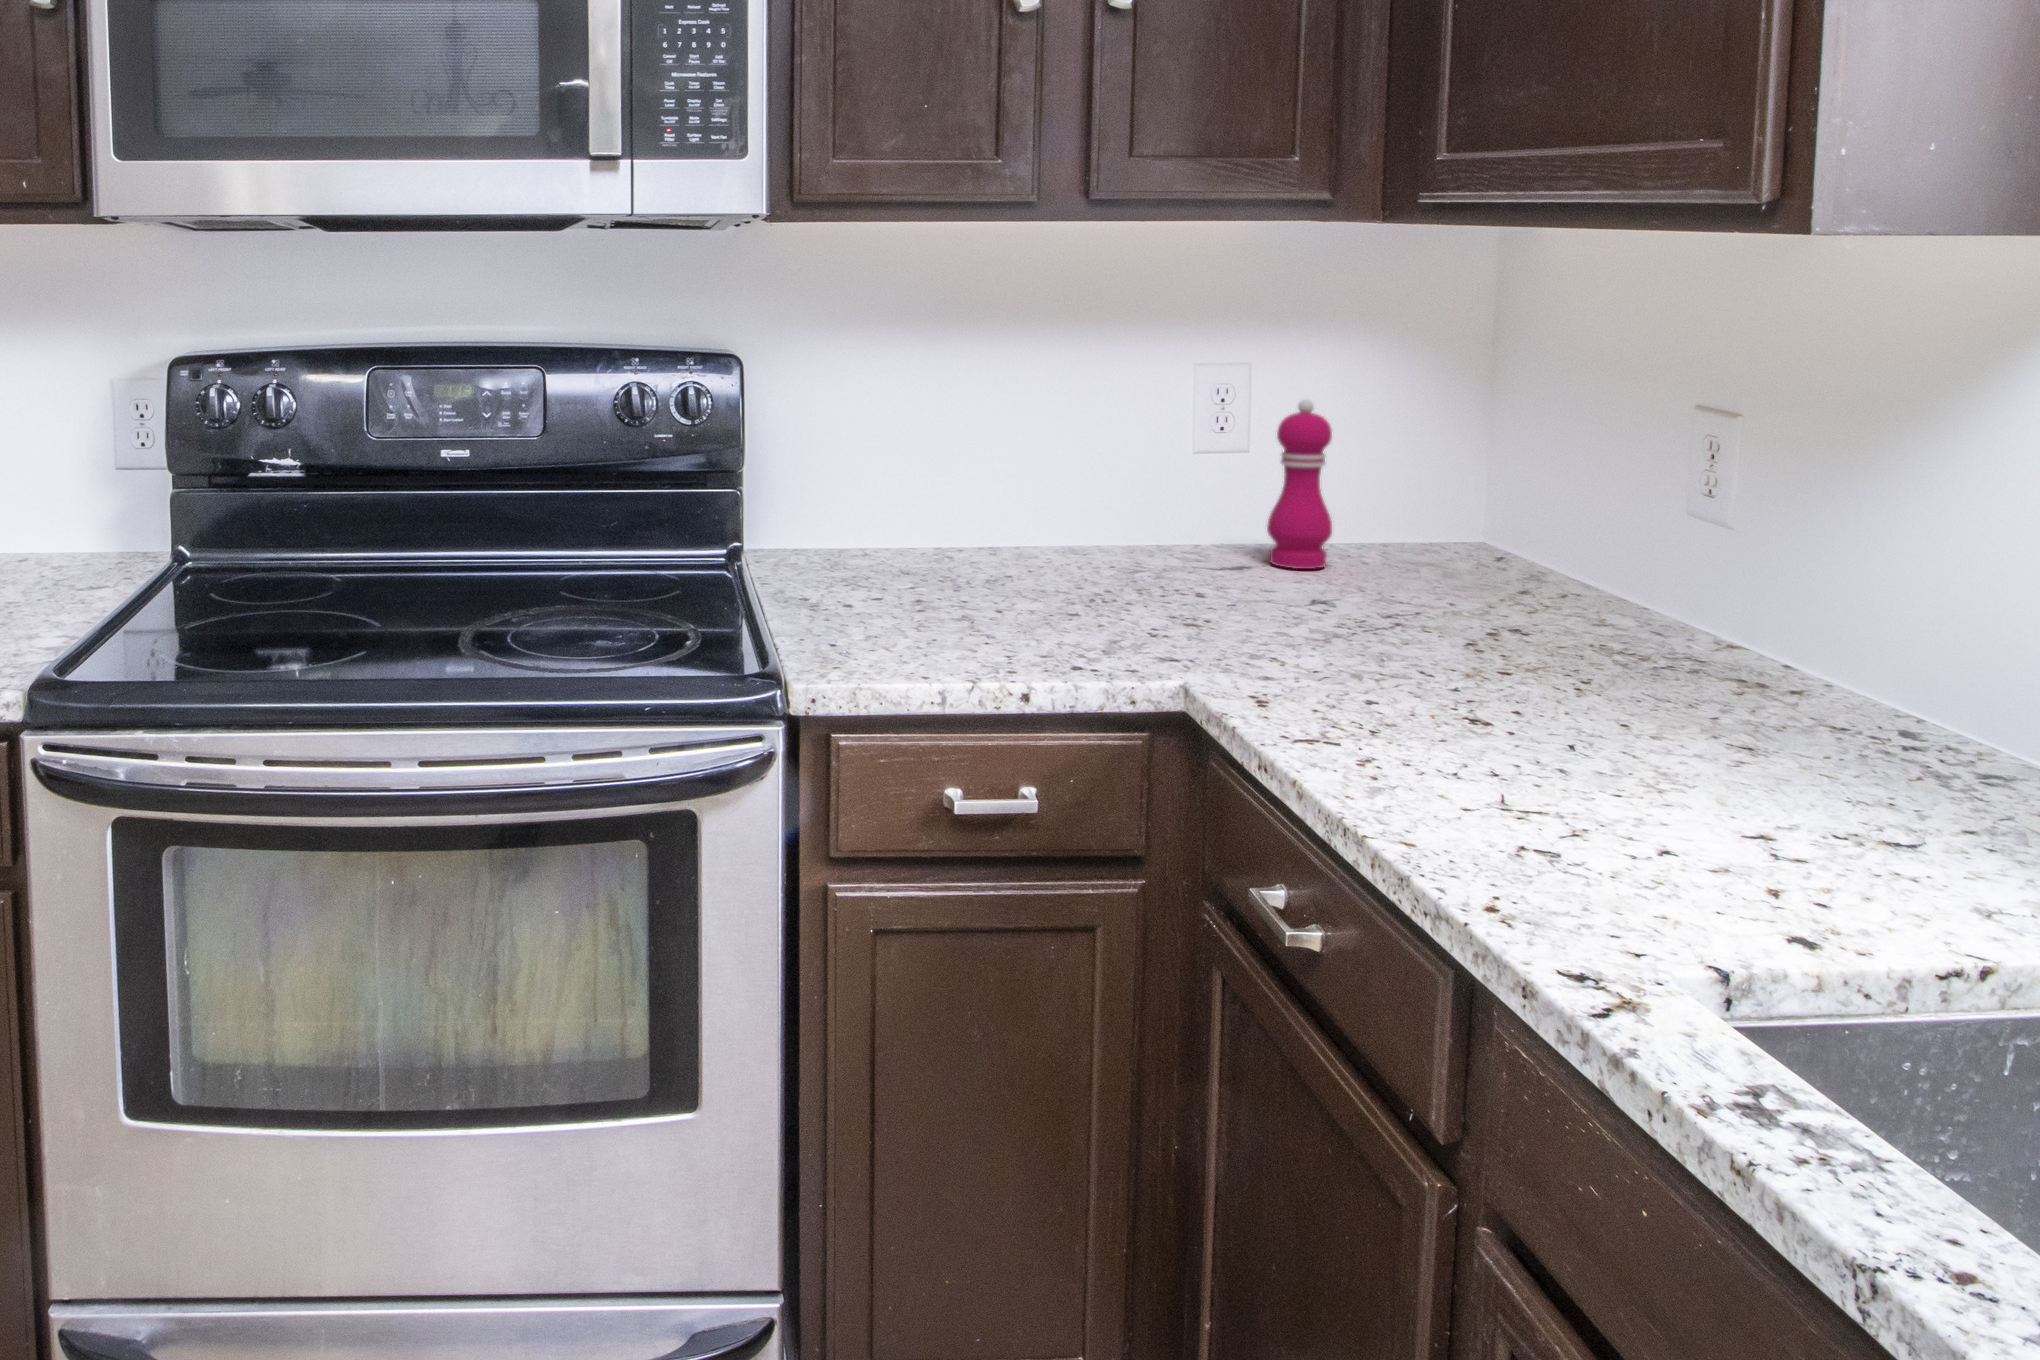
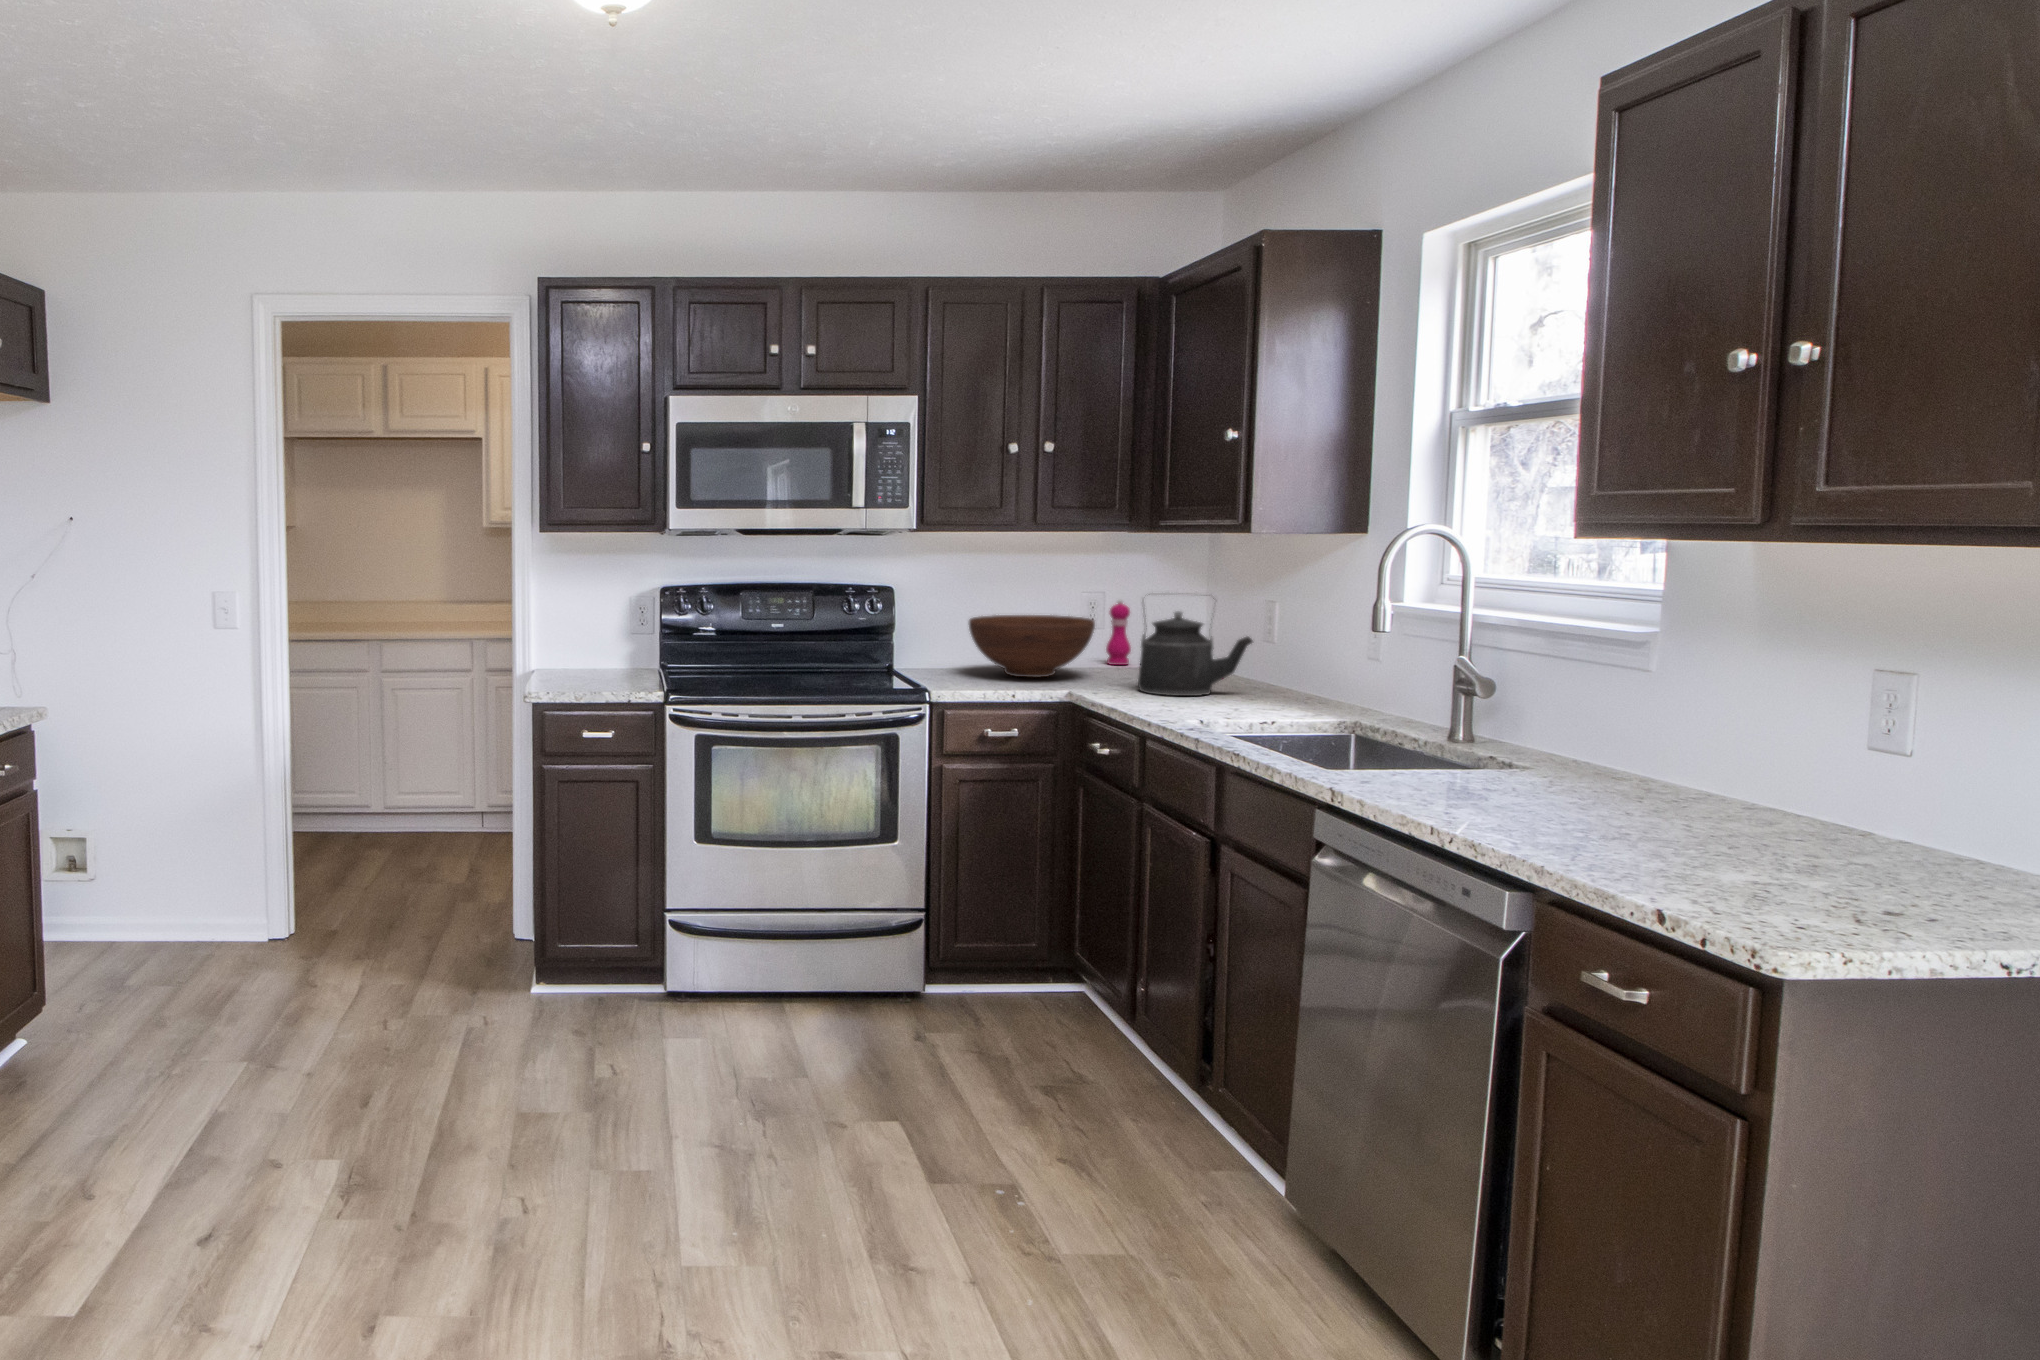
kettle: none [1399,403,1772,722] -> present [1138,594,1253,696]
fruit bowl: none [912,444,1258,625] -> present [969,615,1095,677]

